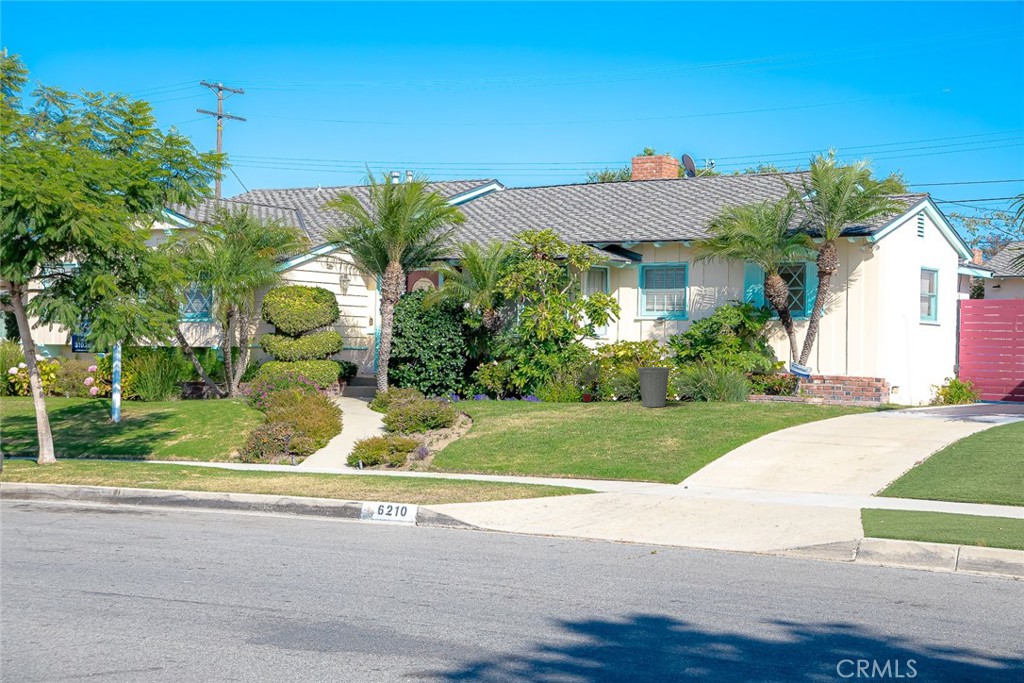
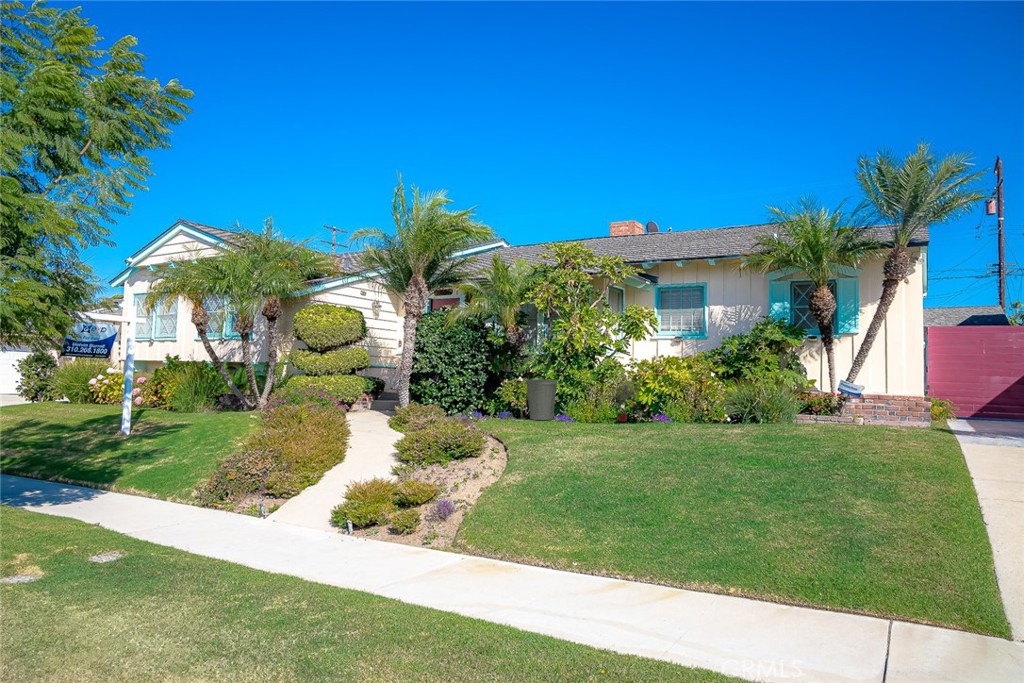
trash can: present [637,365,670,407] -> present [525,377,558,420]

